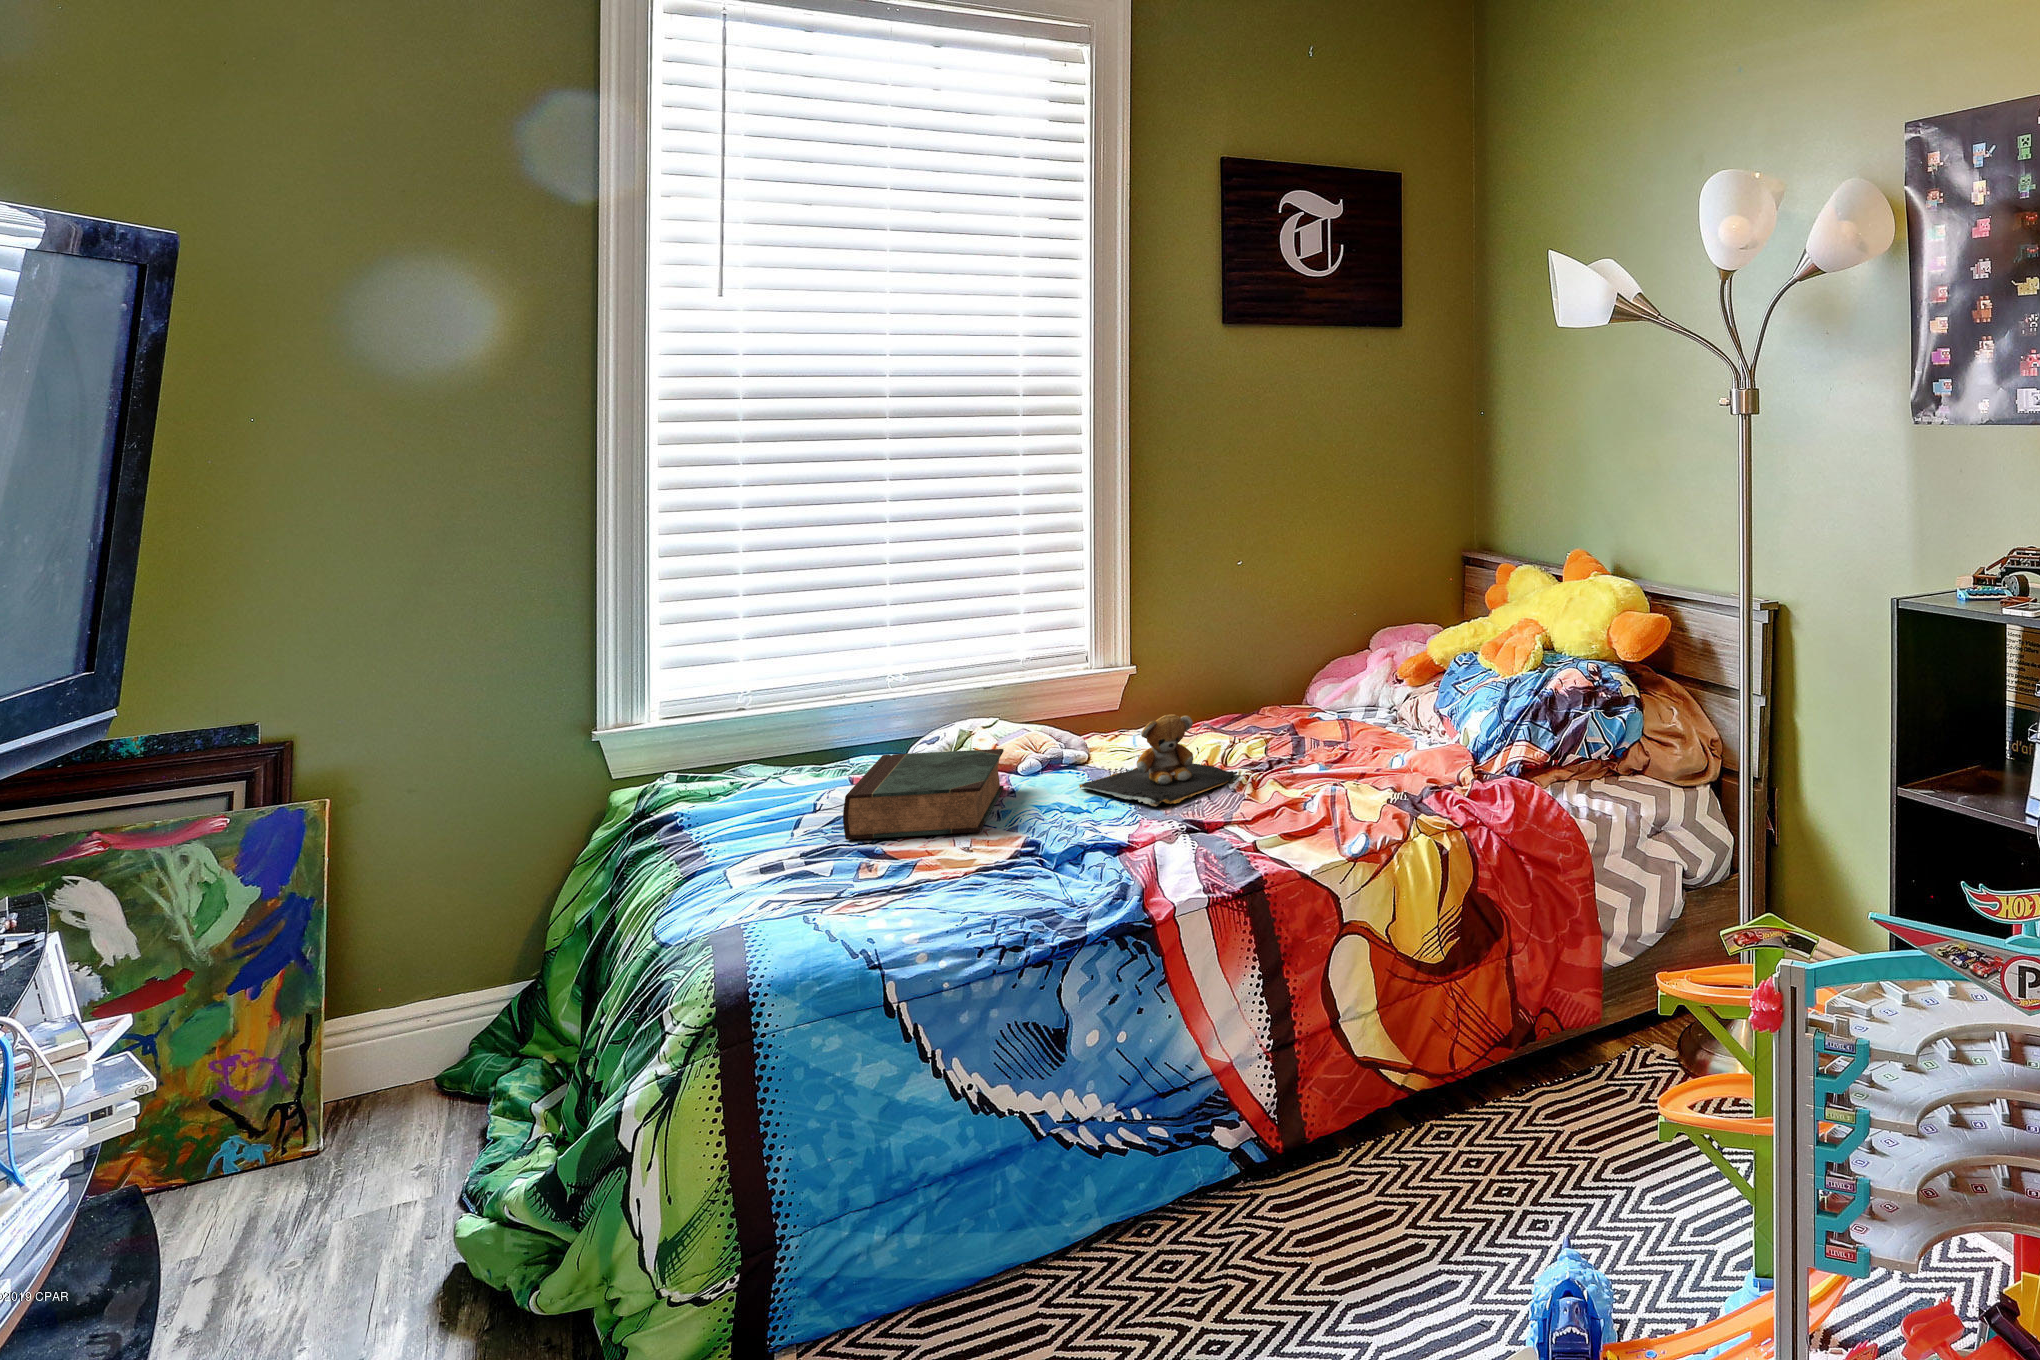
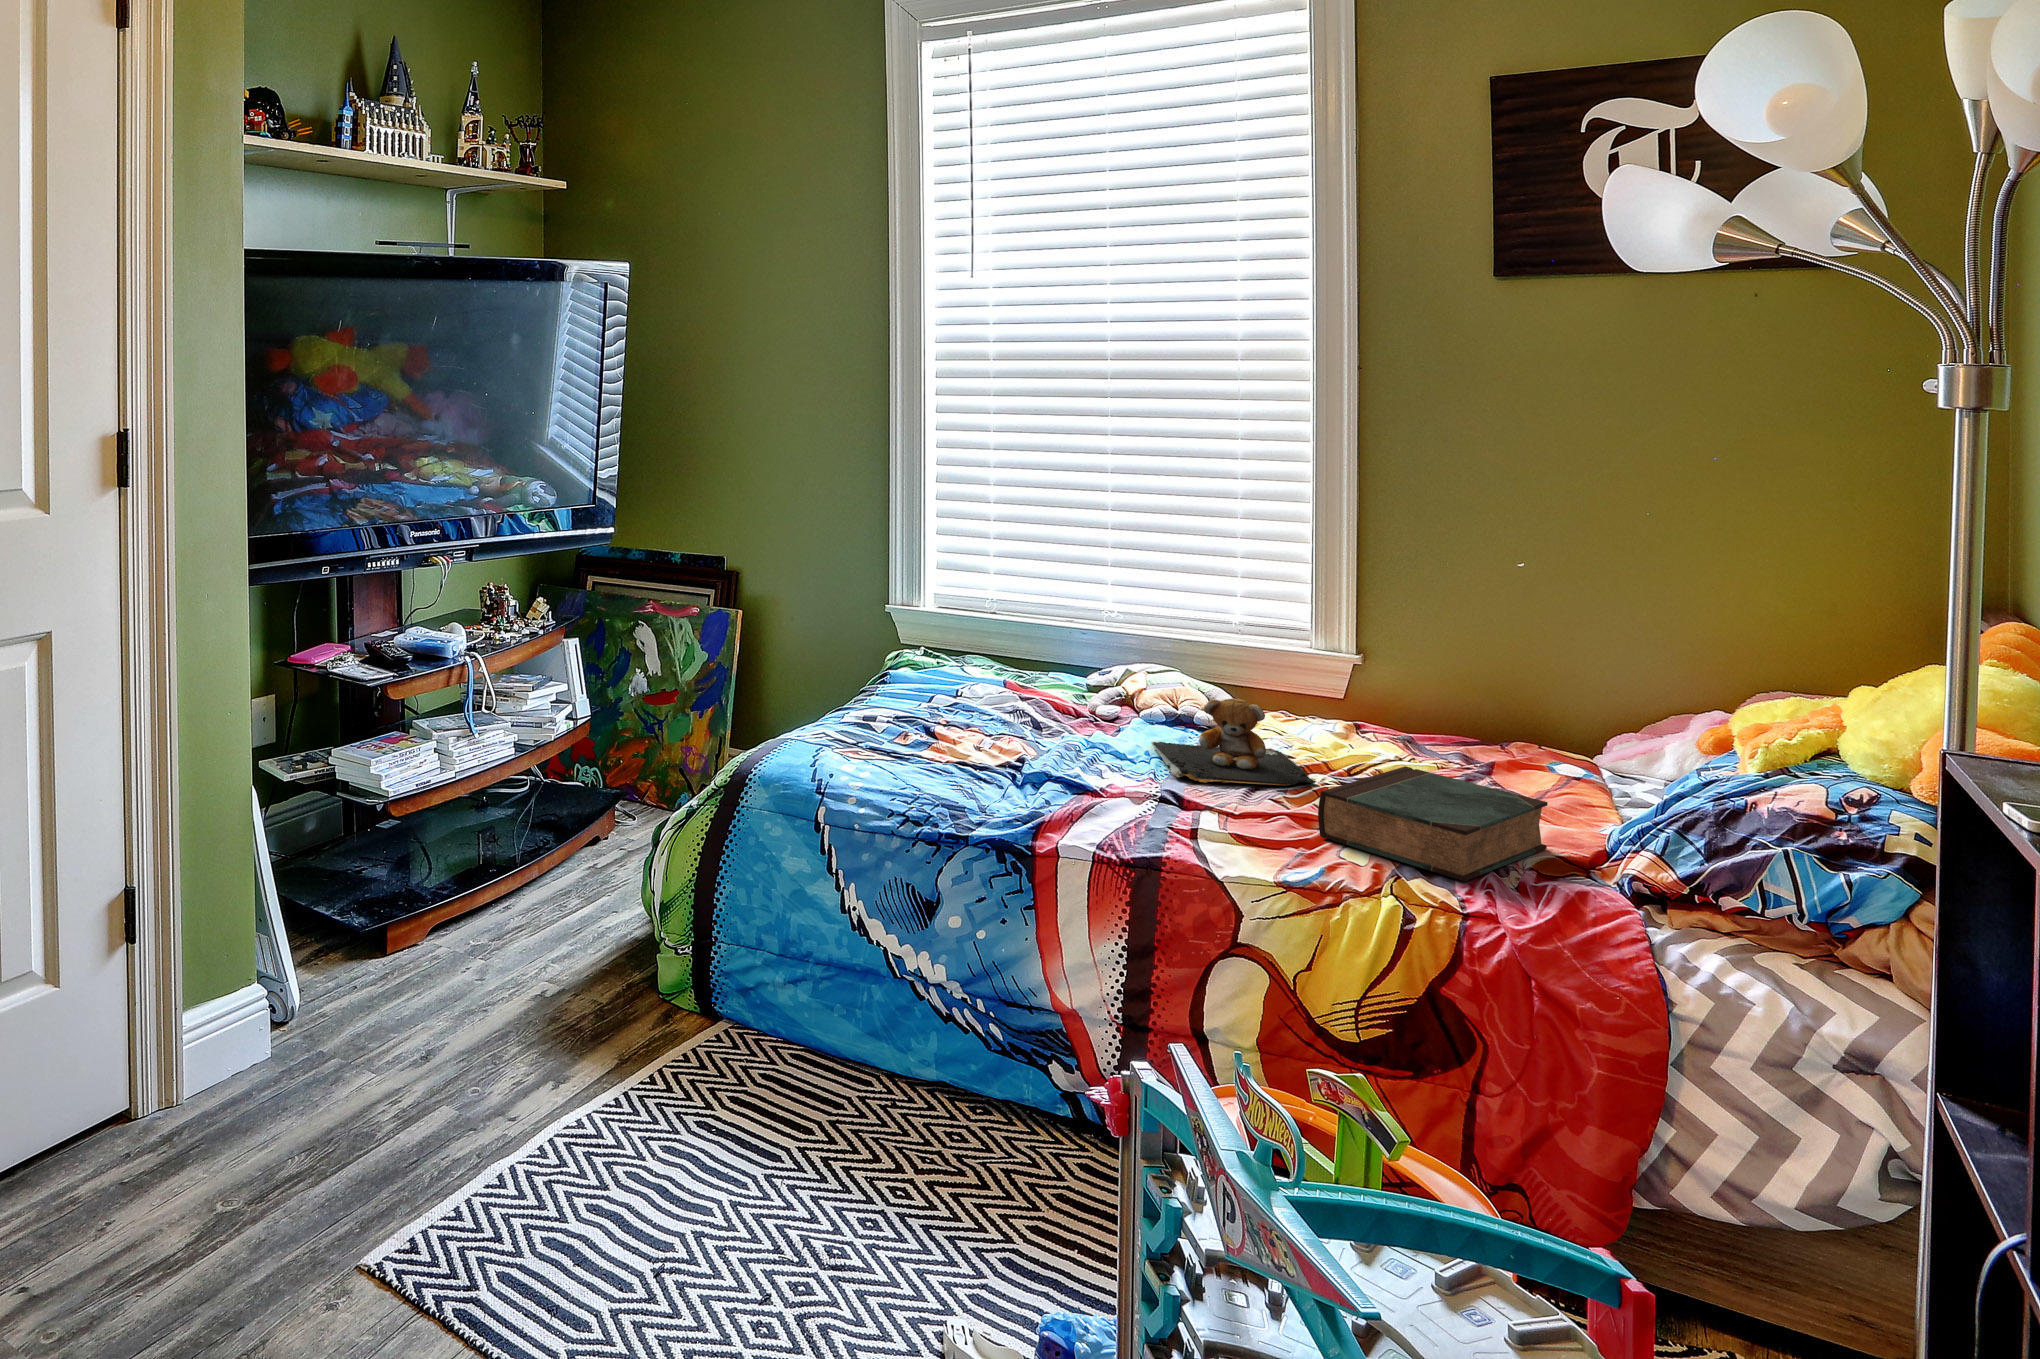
book: present [843,749,1004,840] -> present [1318,766,1548,881]

